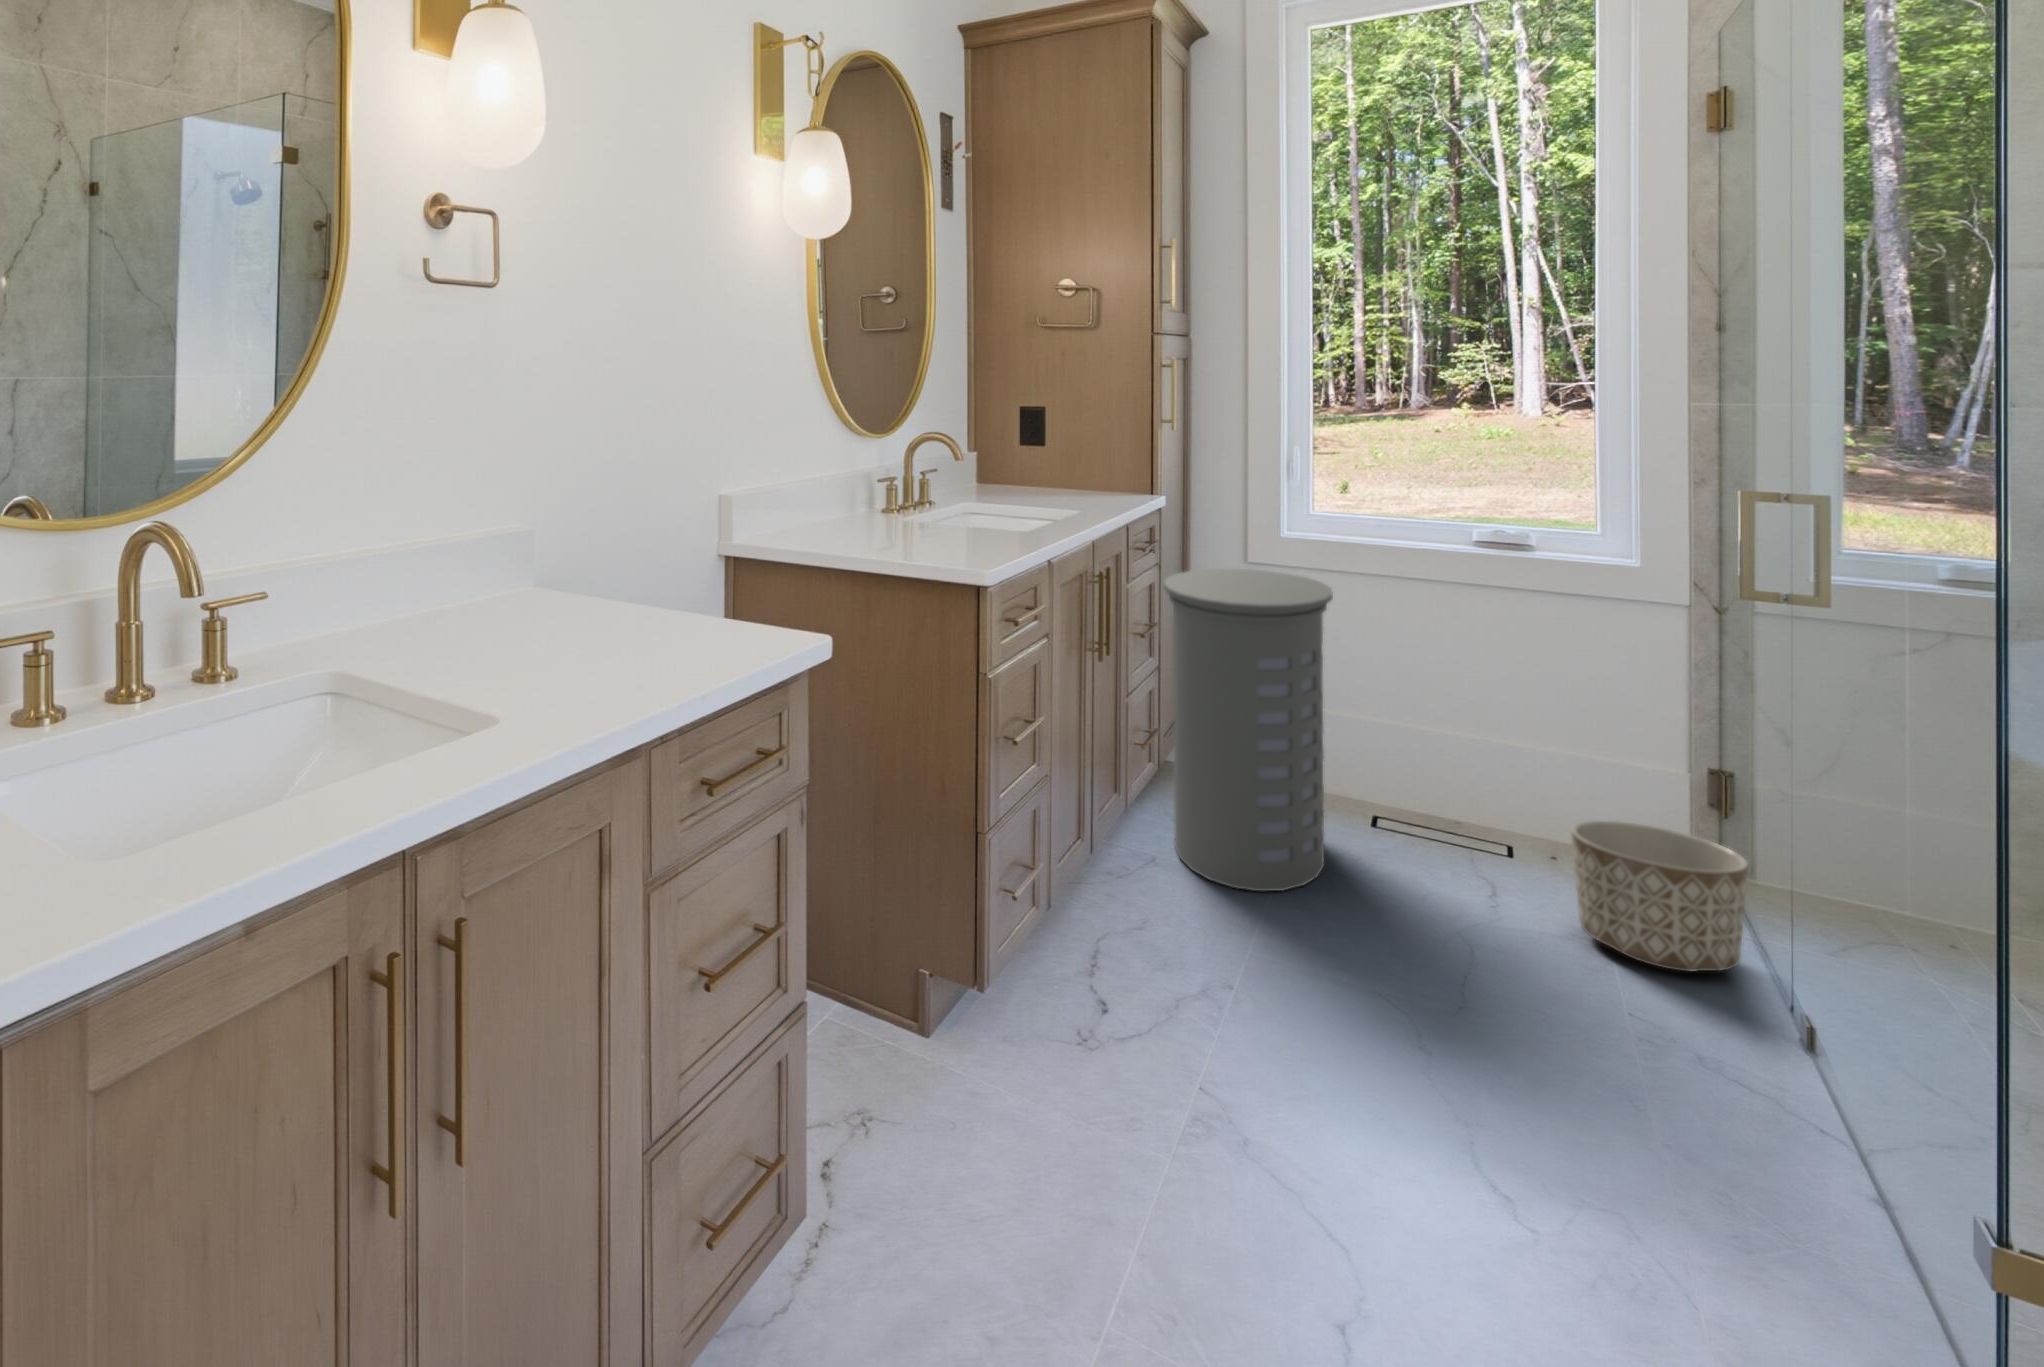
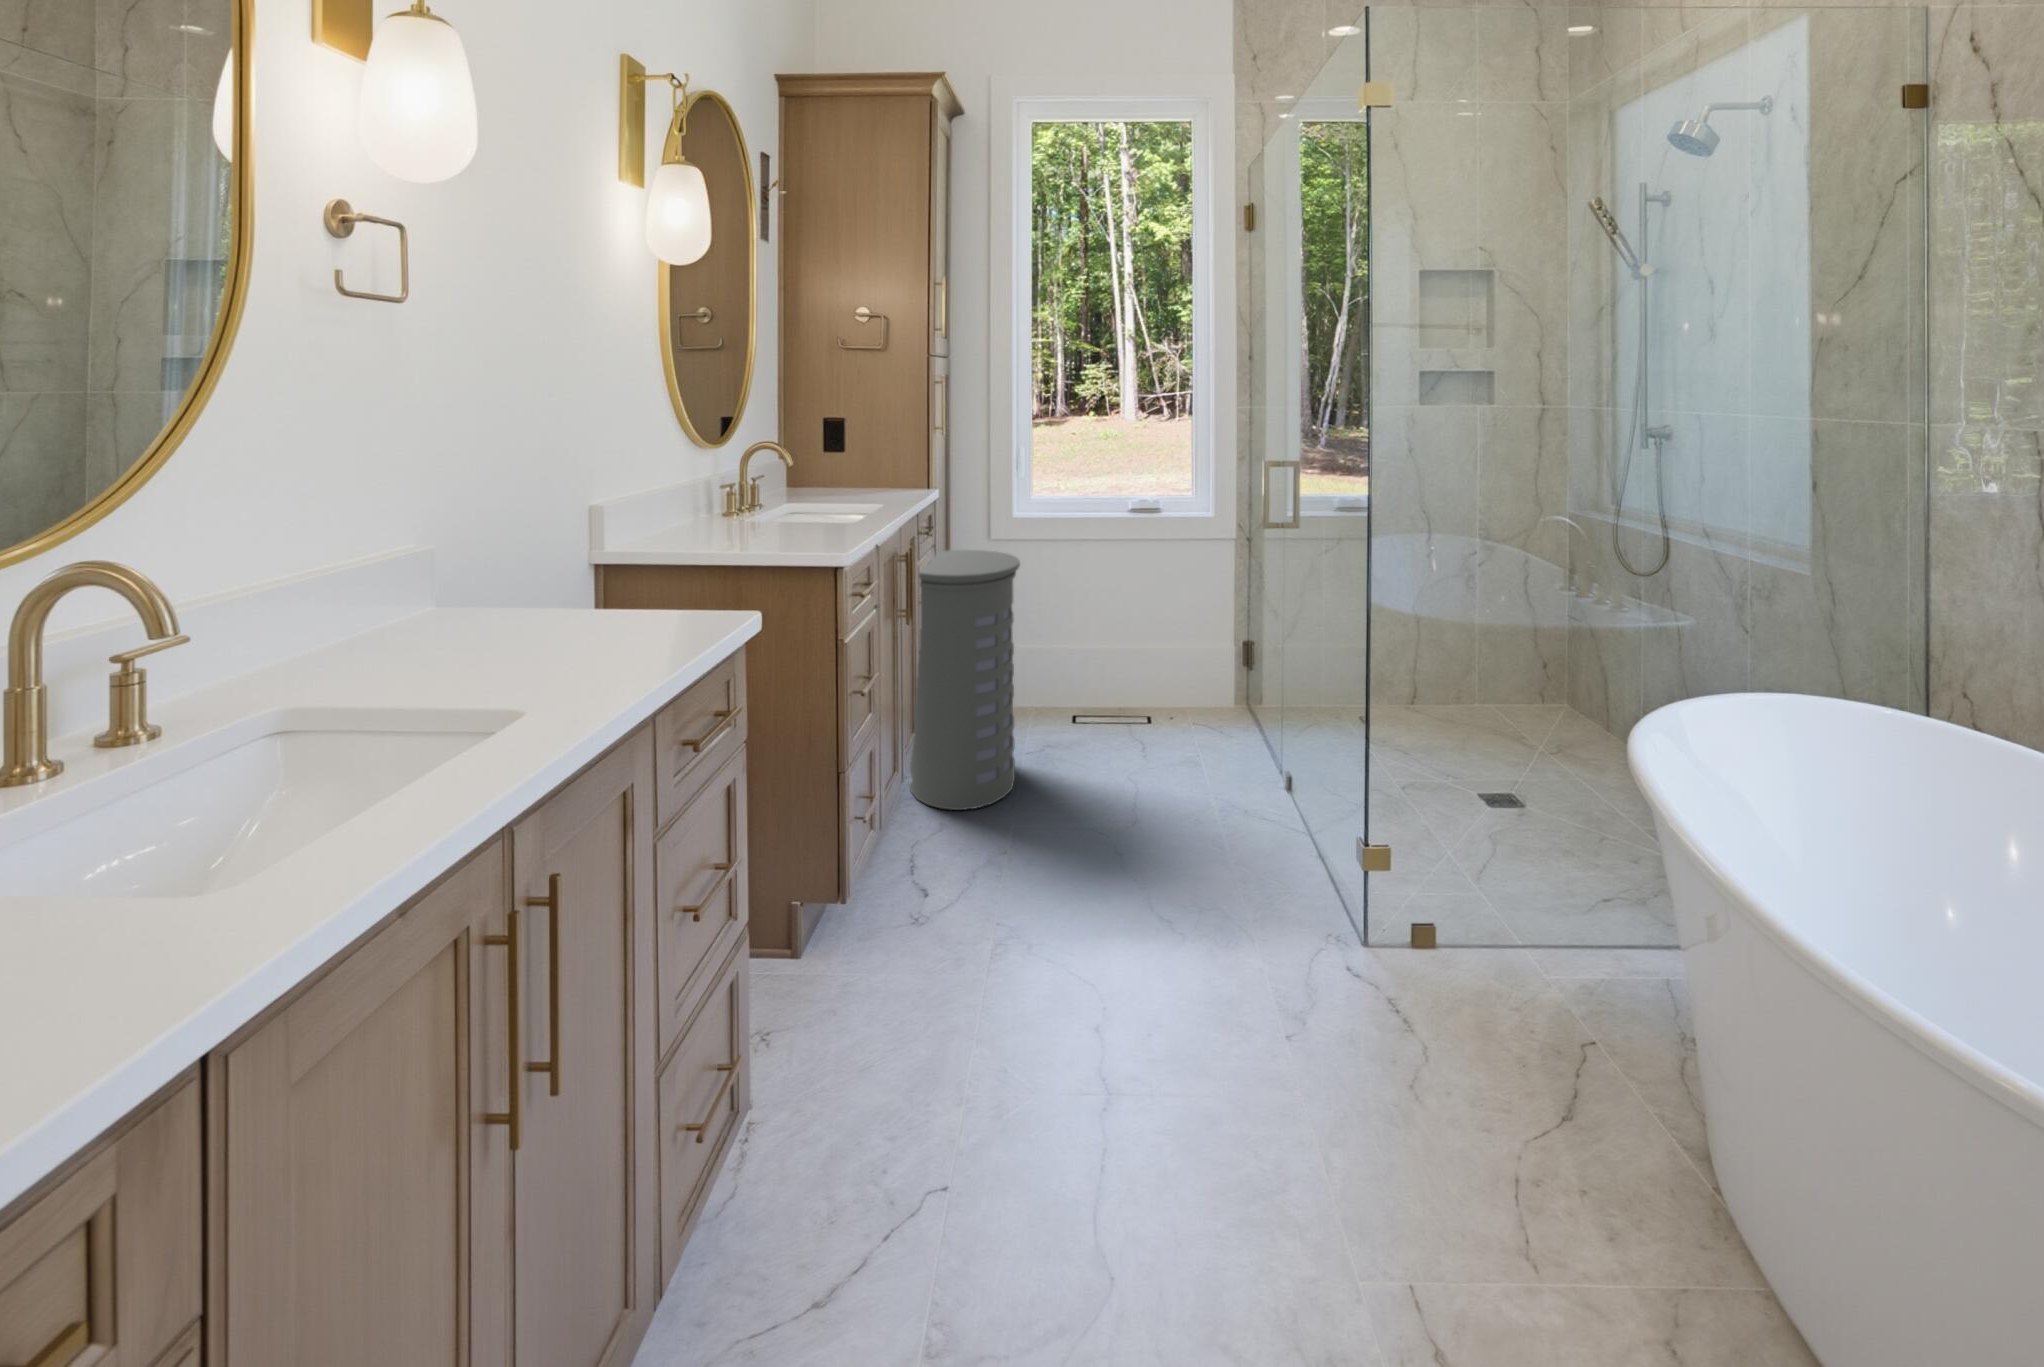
planter: present [1571,821,1748,972] -> none [1164,701,1254,794]

